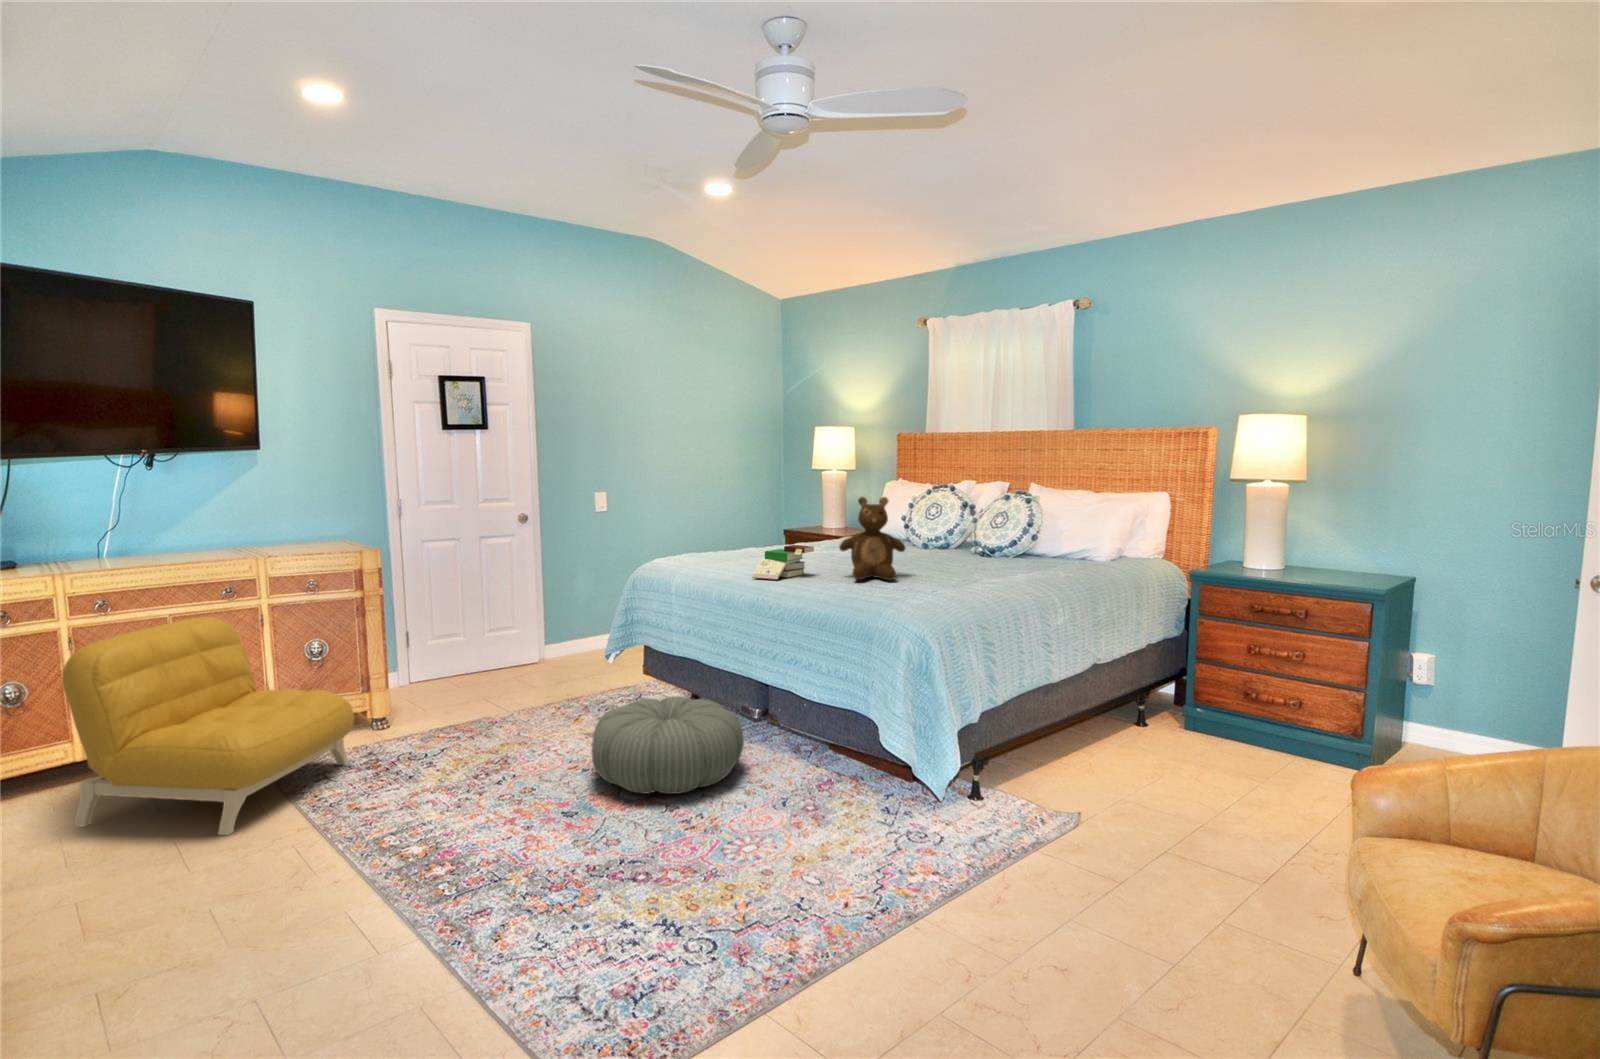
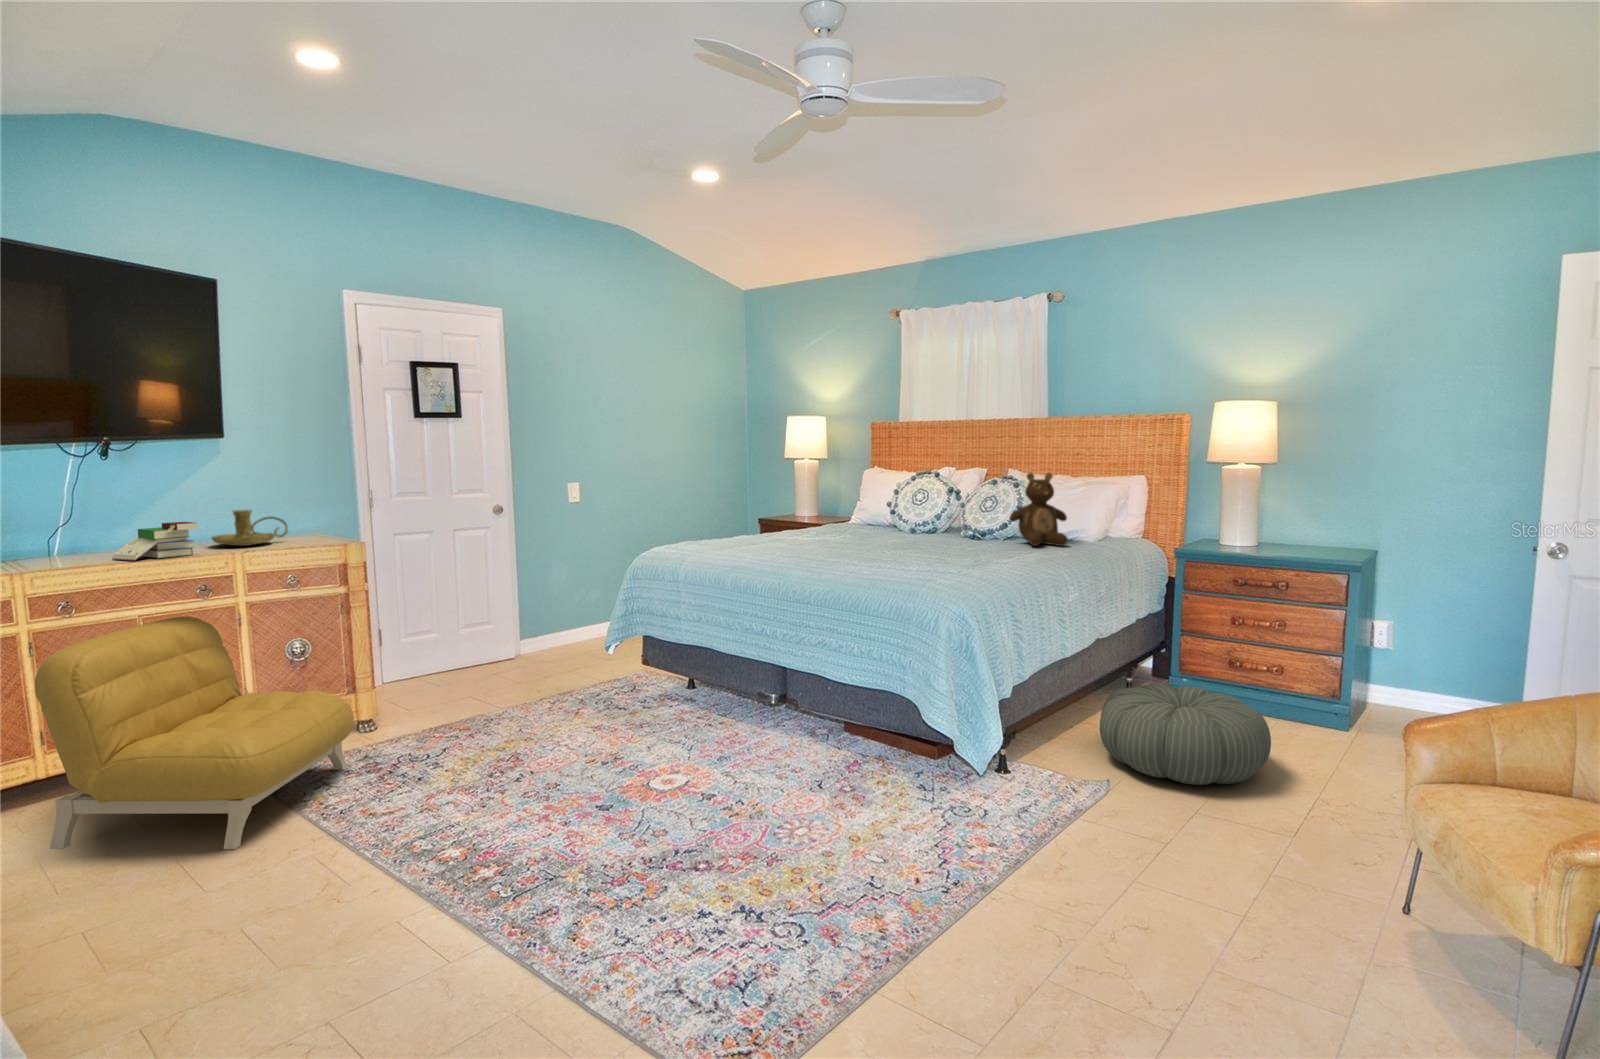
teddy bear: present [839,497,905,580] -> present [1010,473,1068,546]
candle holder: none [241,517,312,551] -> present [212,510,288,546]
book: present [752,545,814,580] -> present [112,522,198,561]
pouf: present [592,696,744,794] -> present [1100,684,1271,785]

